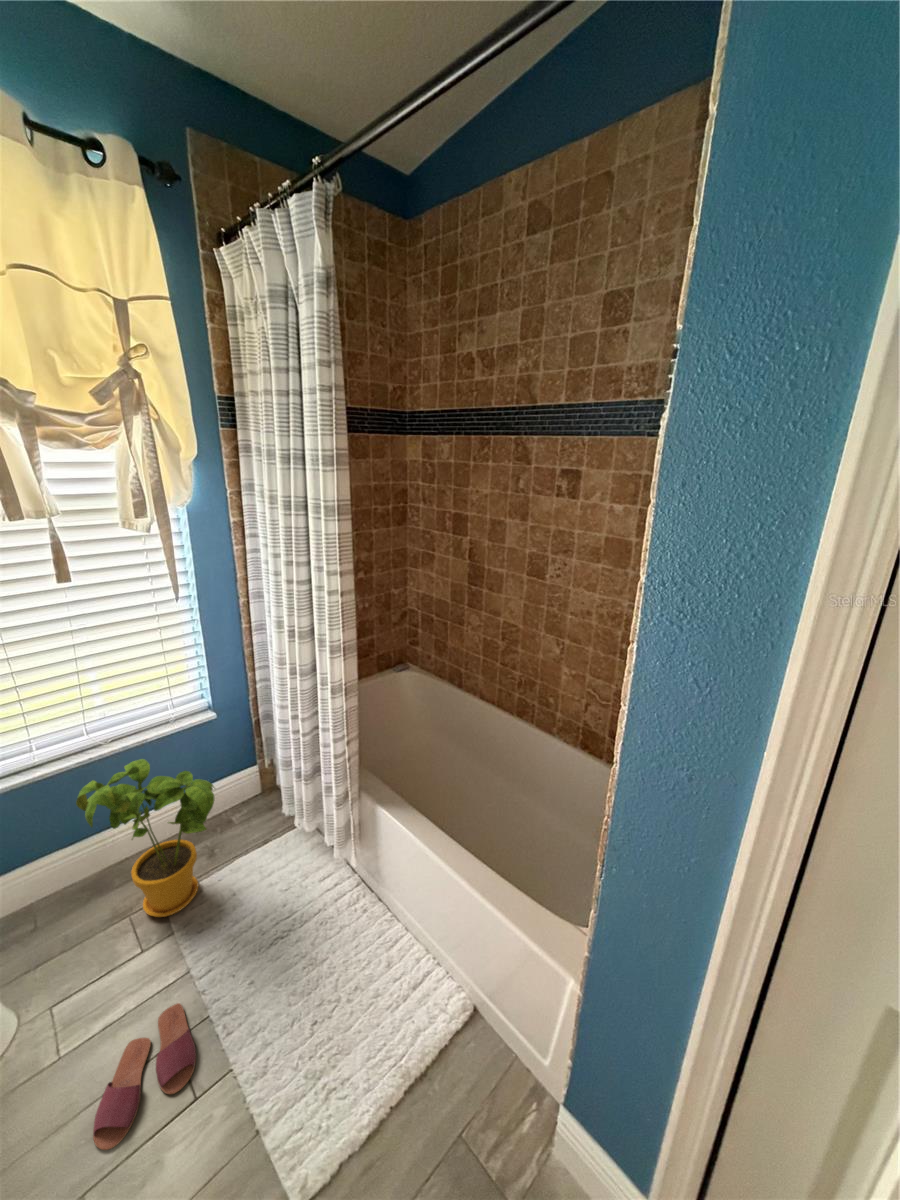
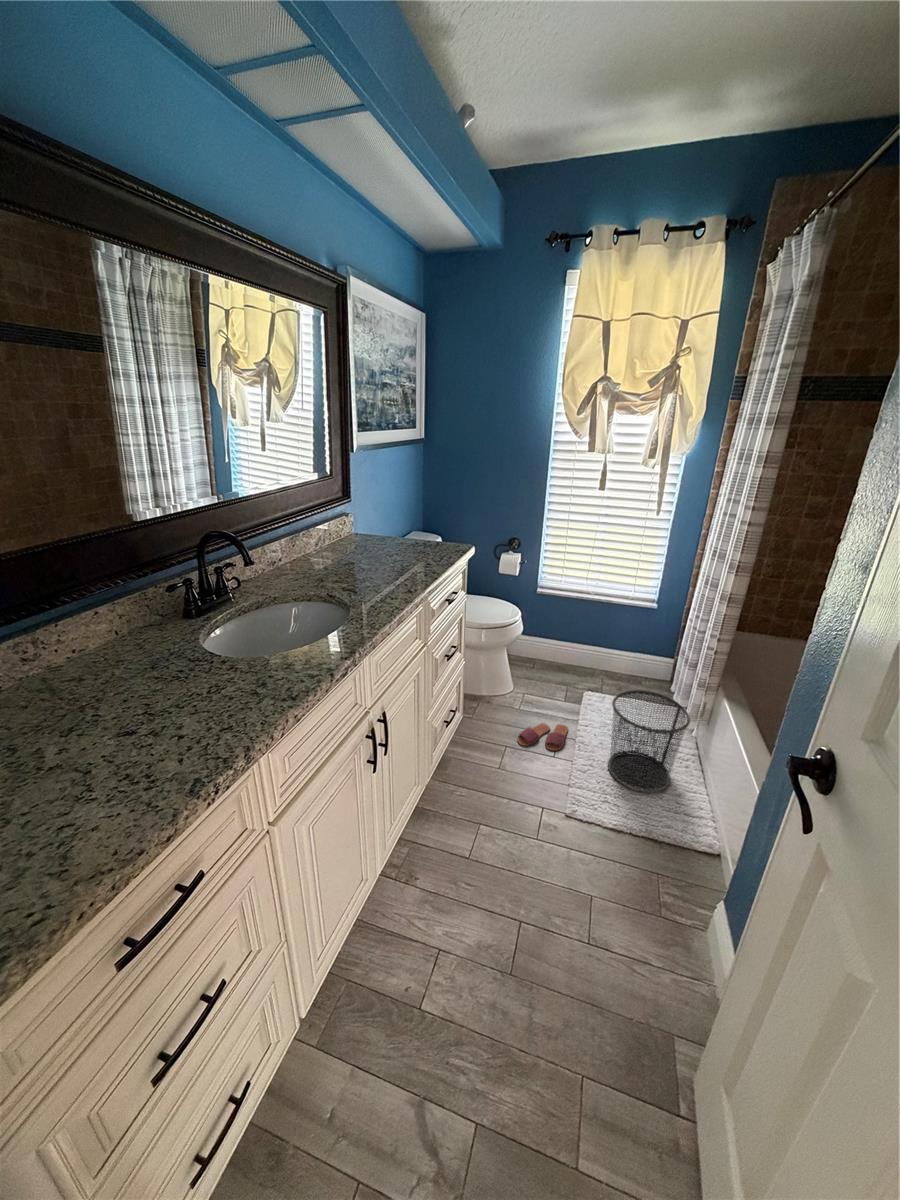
house plant: present [76,759,214,917] -> none [566,601,632,699]
trash can: none [258,850,376,1030] -> present [608,690,690,792]

